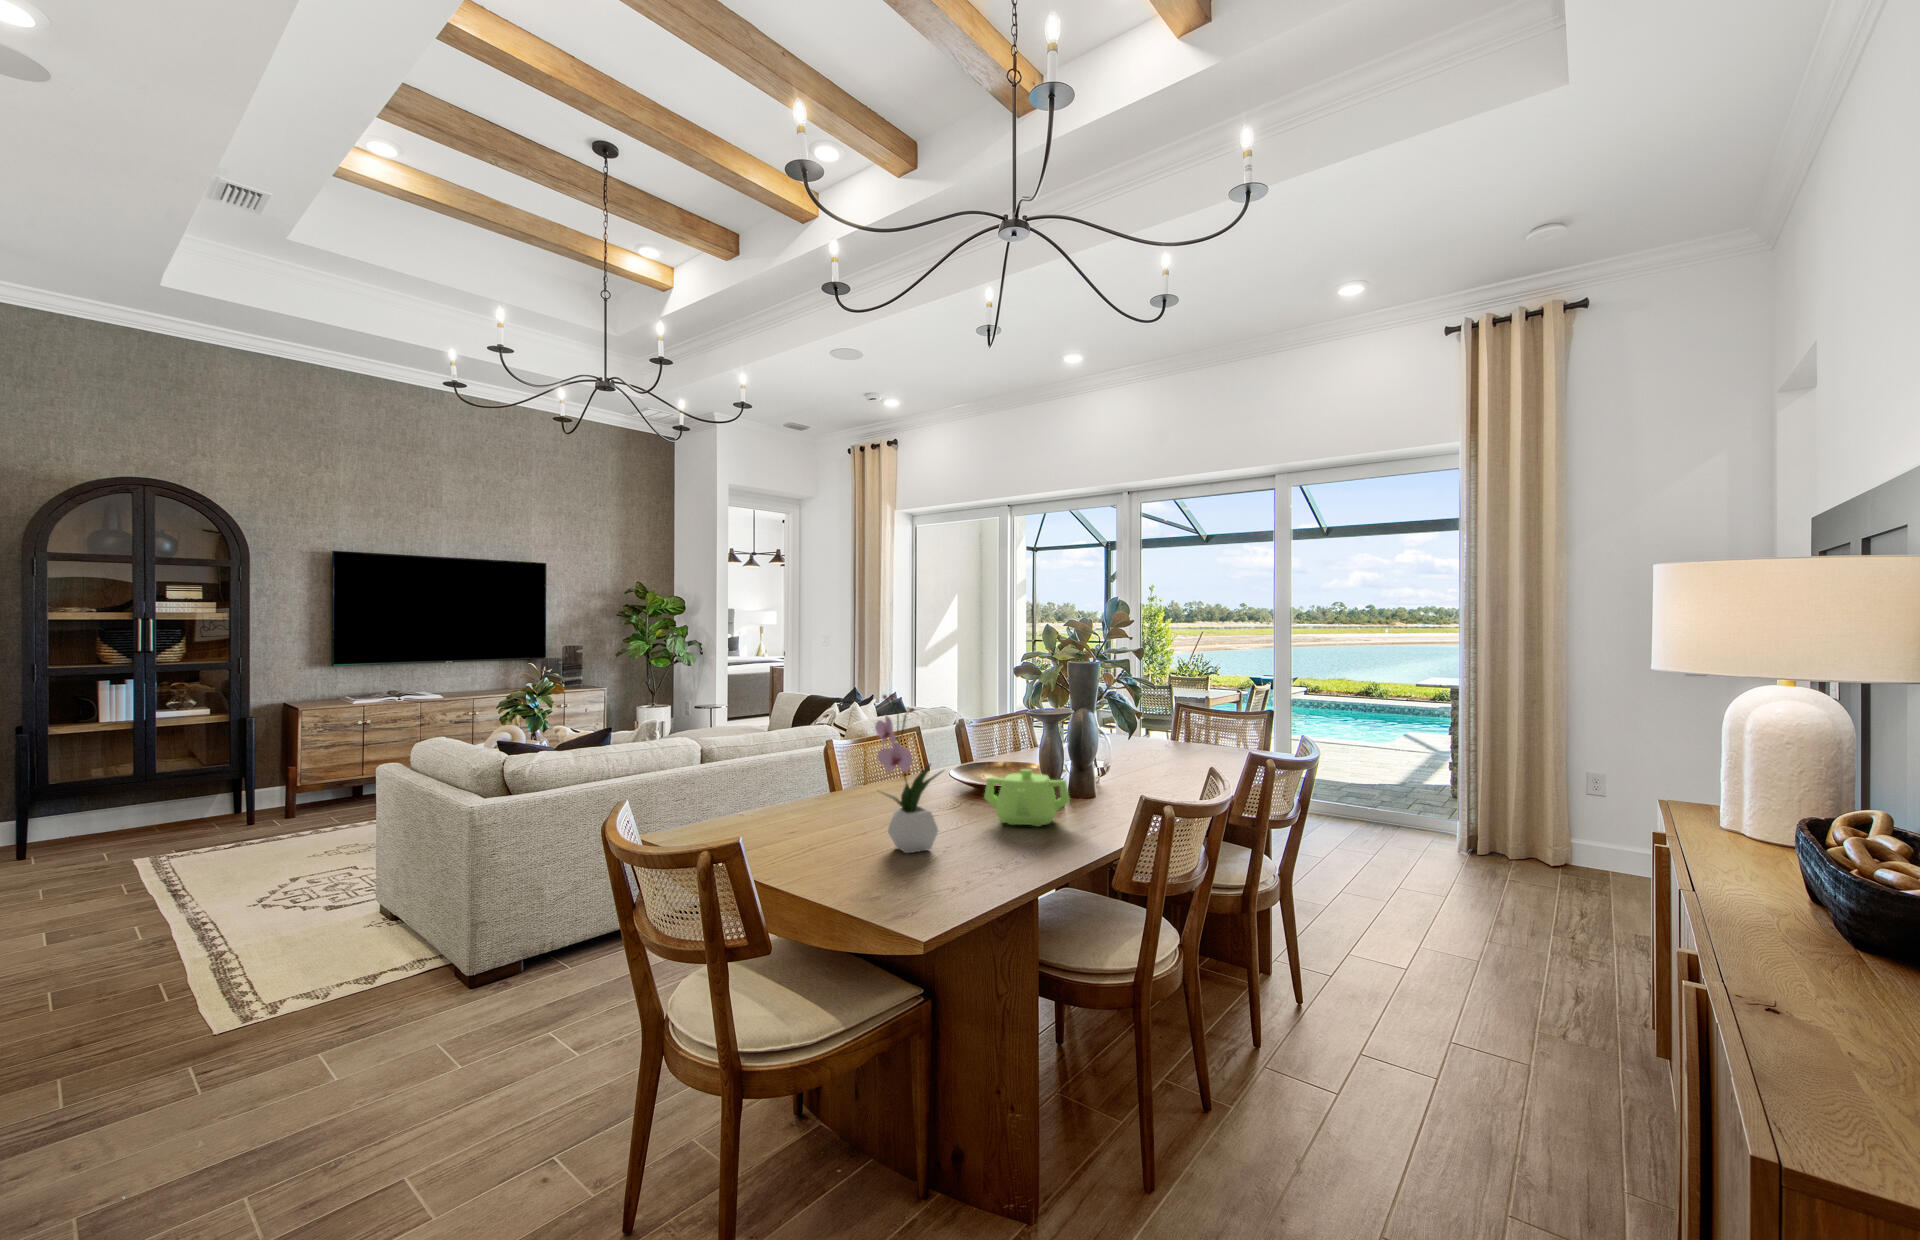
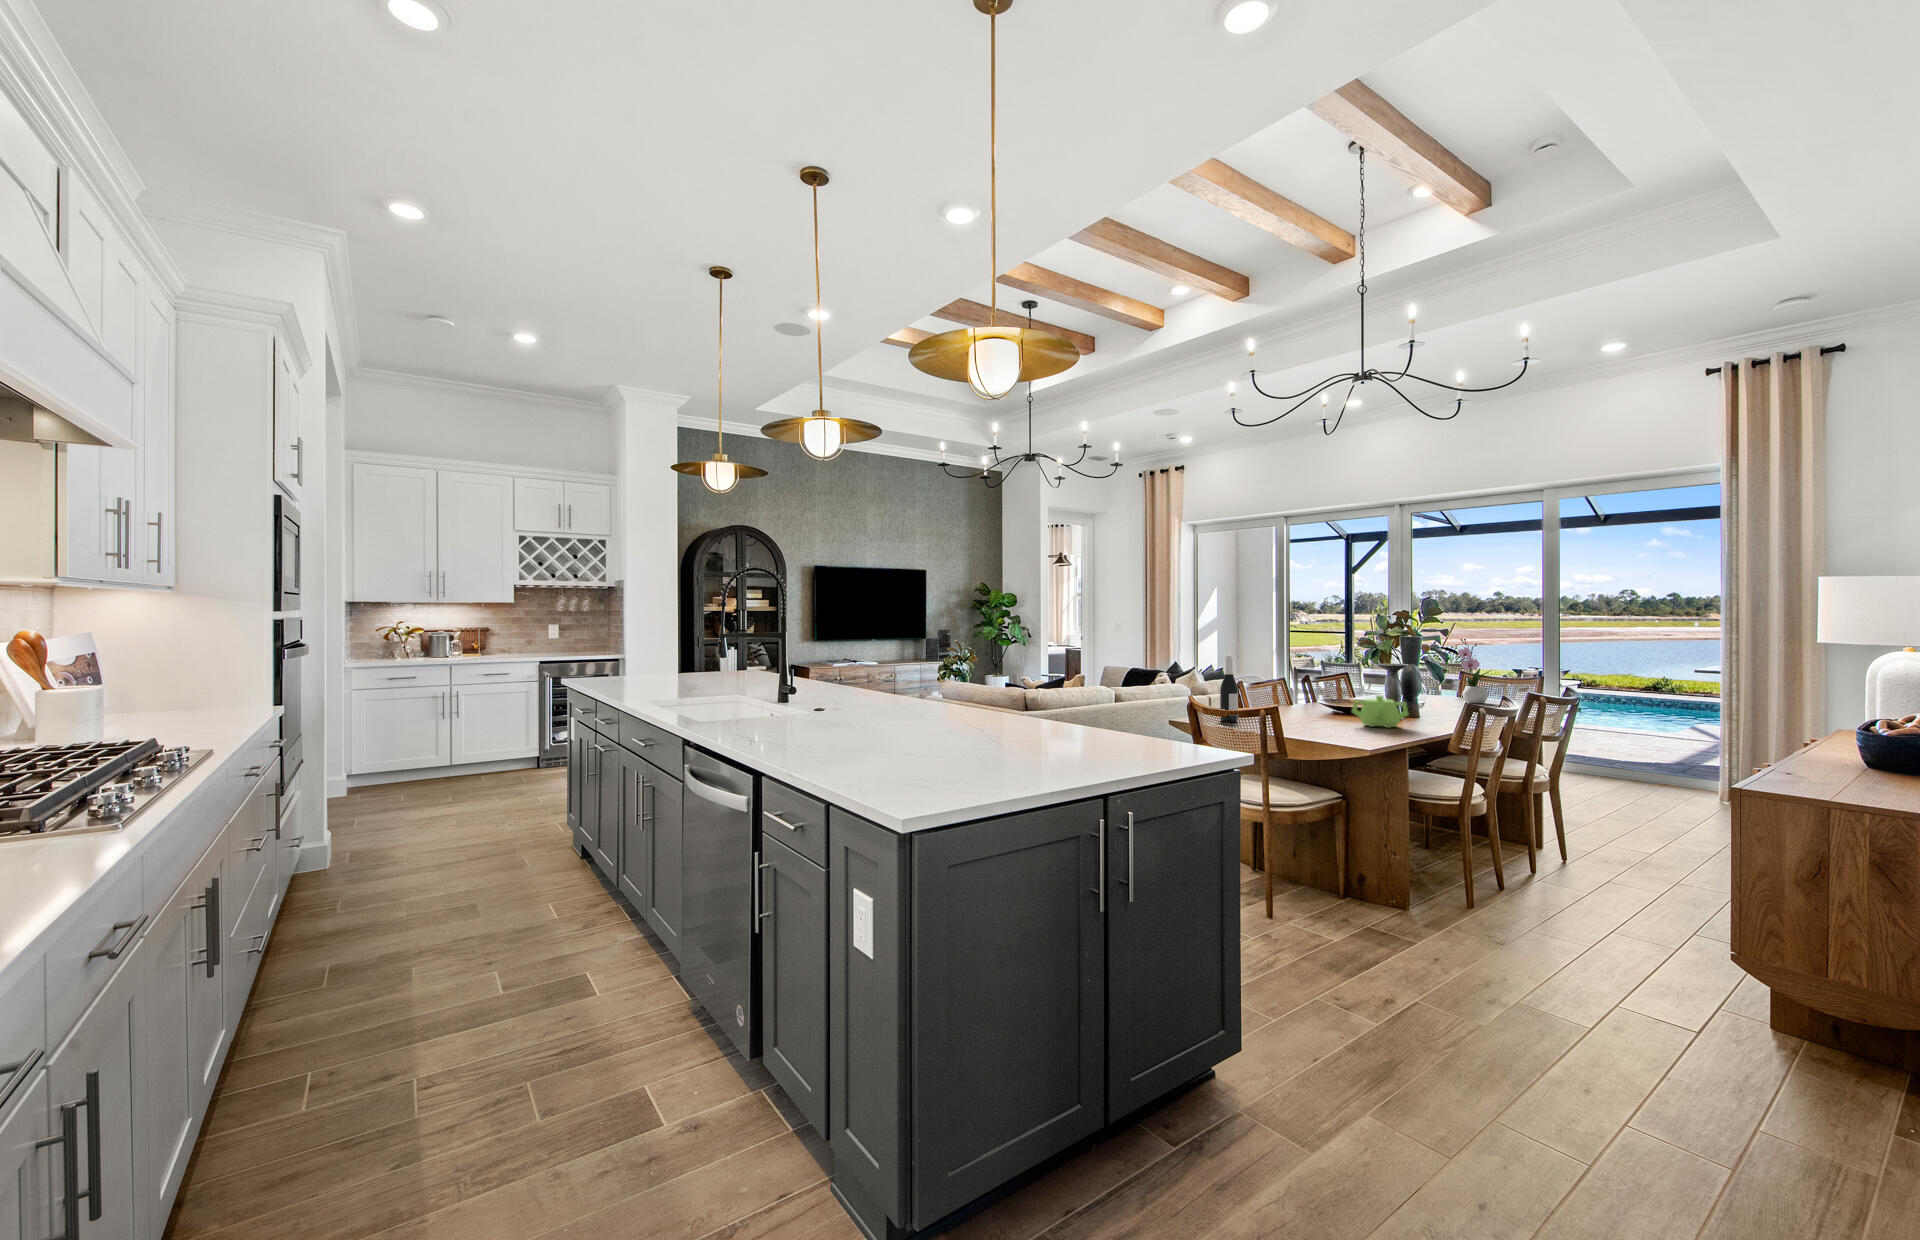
flower arrangement: present [875,694,942,853] -> present [1458,639,1491,703]
wine bottle: none [773,704,803,823] -> present [1220,656,1238,722]

